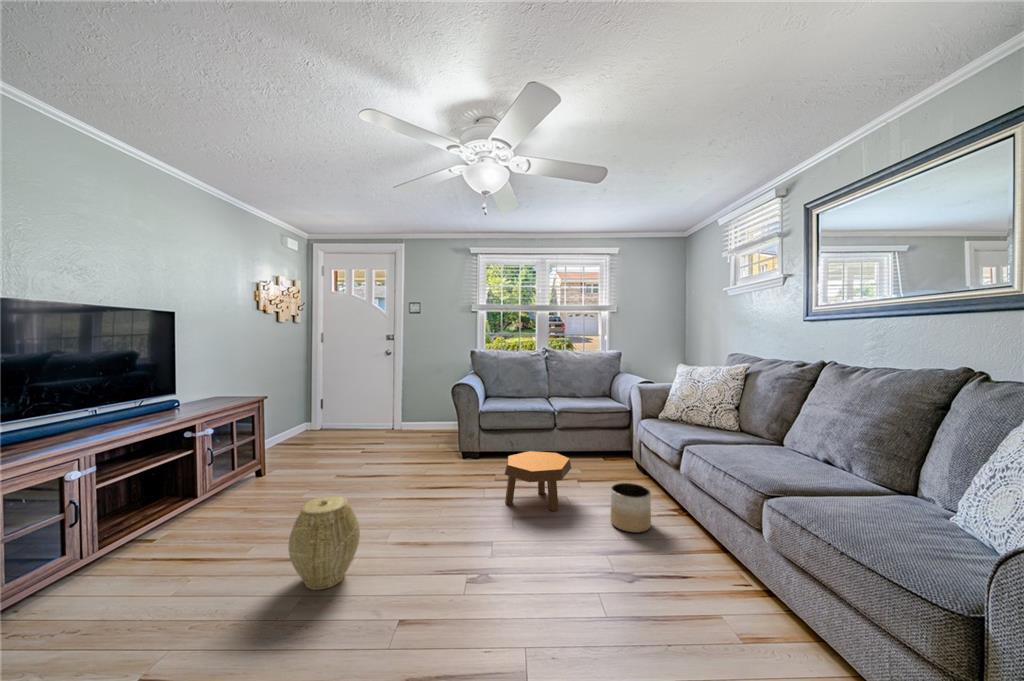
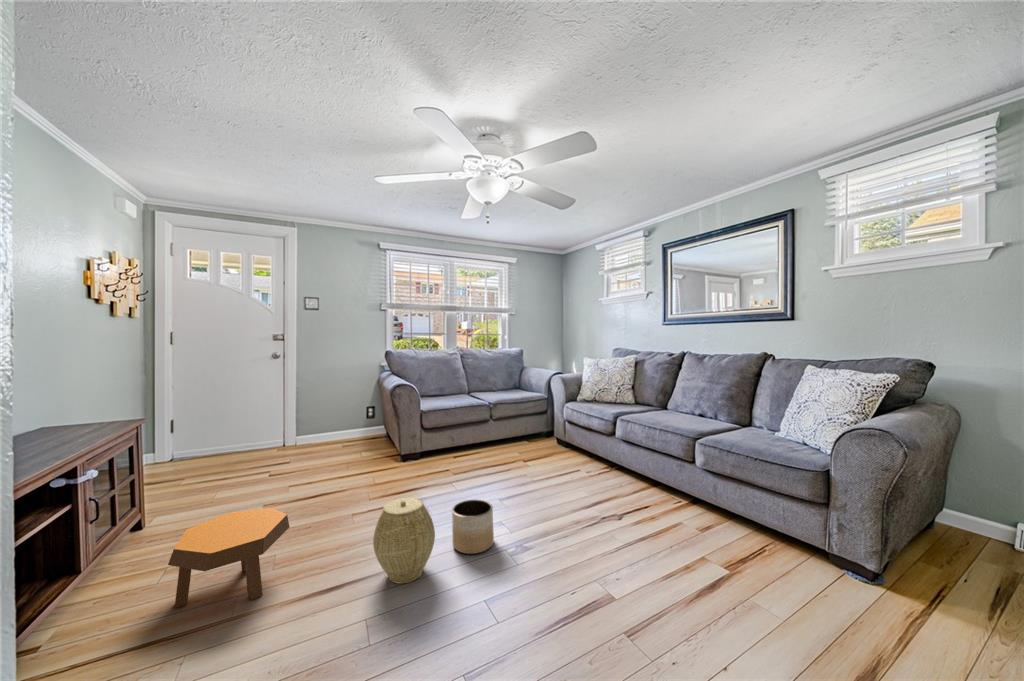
footstool: present [505,451,571,511] -> present [168,508,290,608]
planter: present [611,483,651,533] -> present [452,500,494,554]

